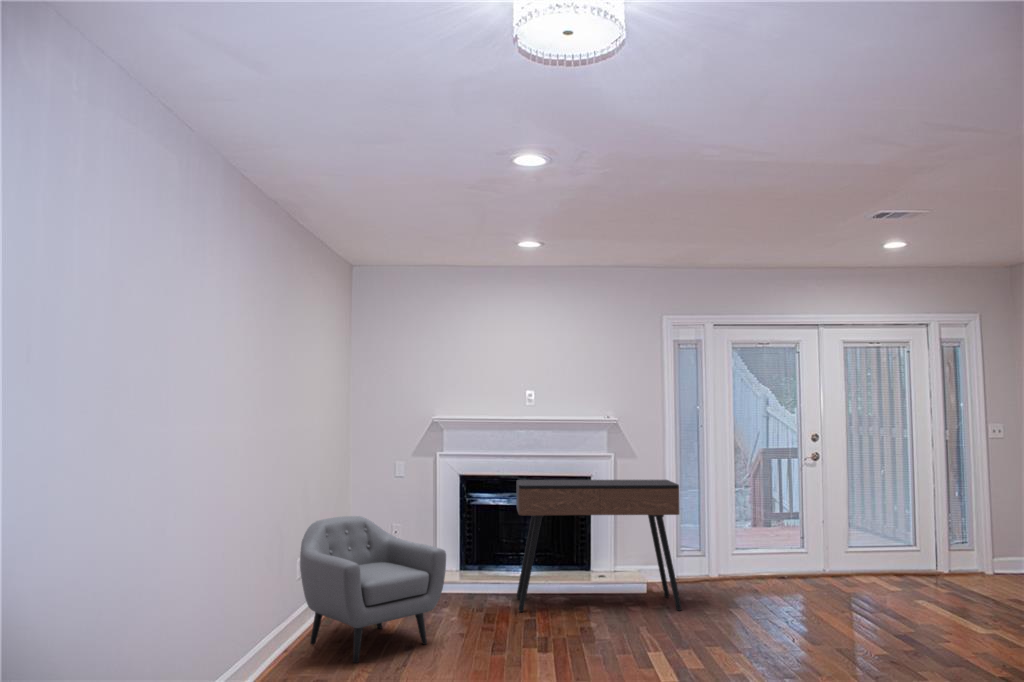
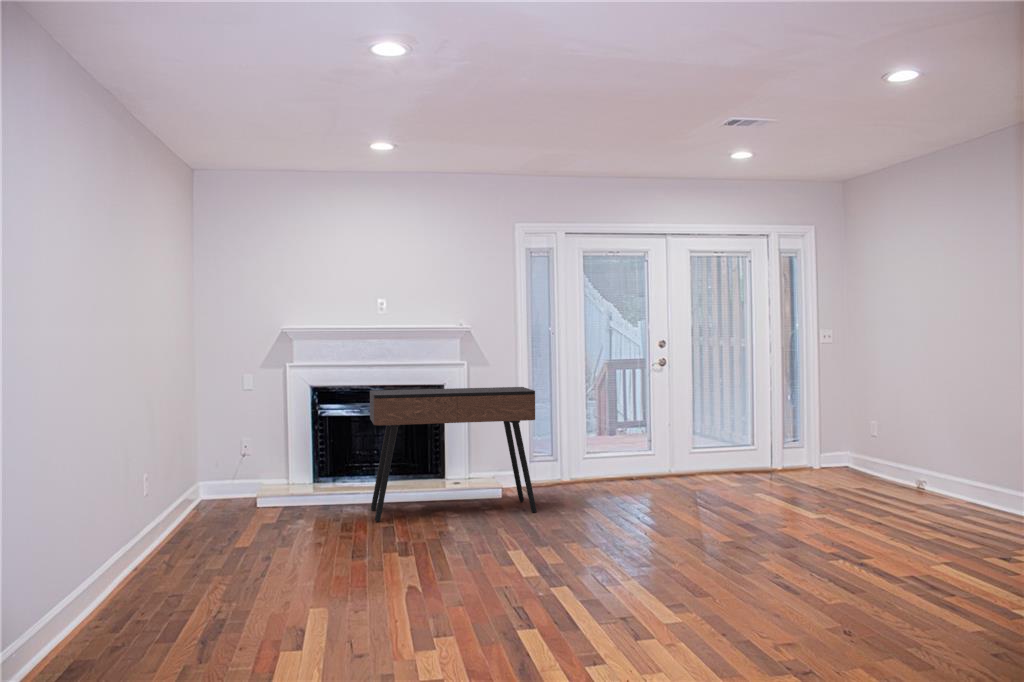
armchair: present [300,516,446,663] -> none [145,430,303,576]

